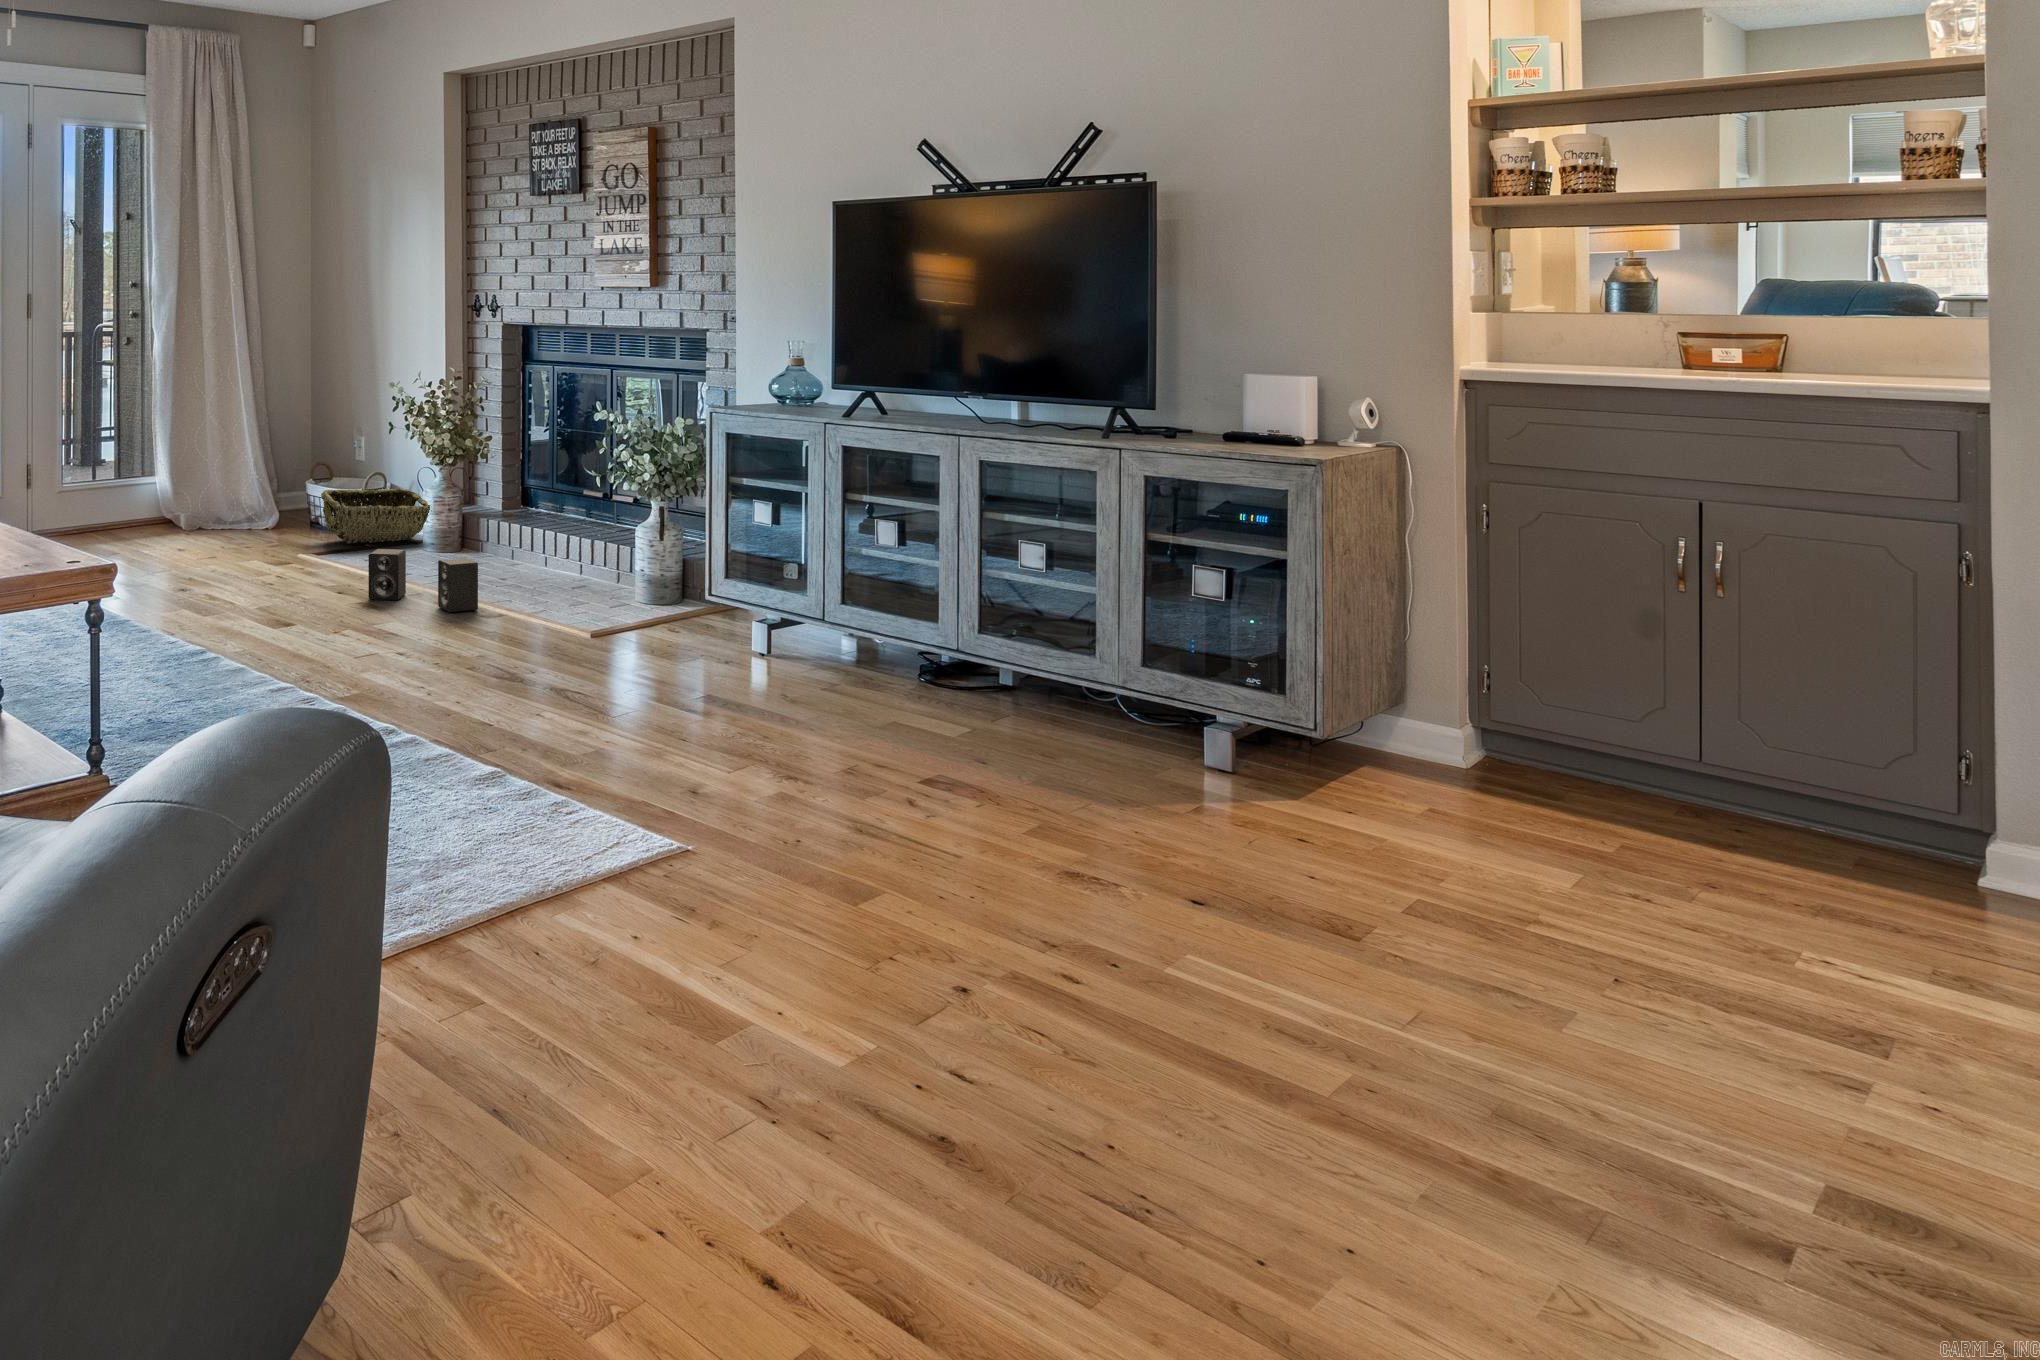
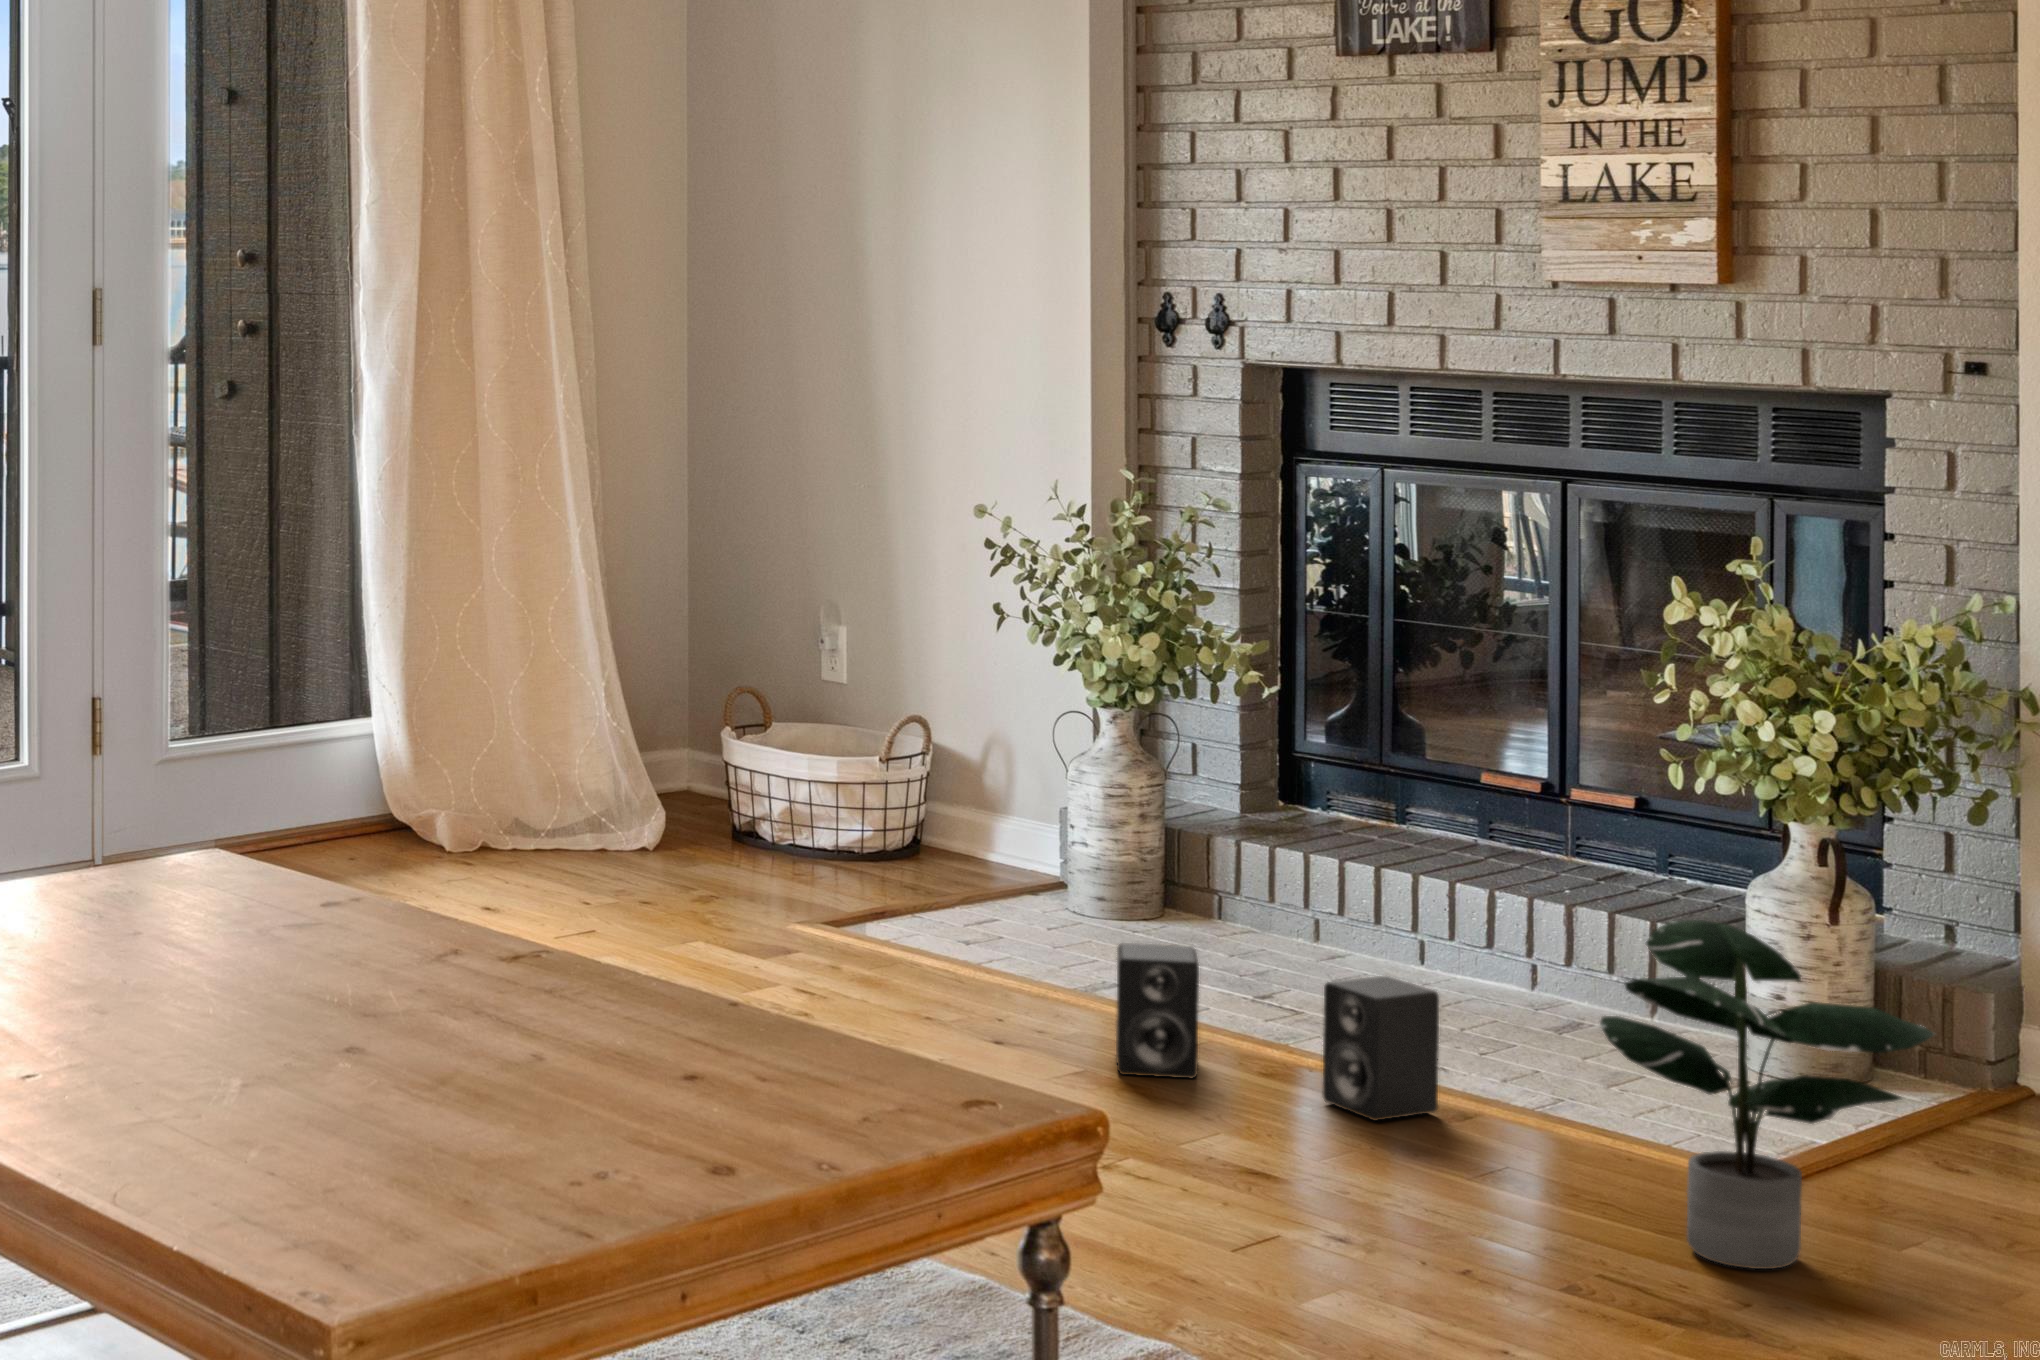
woven basket: present [321,489,430,543] -> none [811,759,1081,897]
potted plant: none [486,527,599,654] -> present [1600,920,1934,1269]

